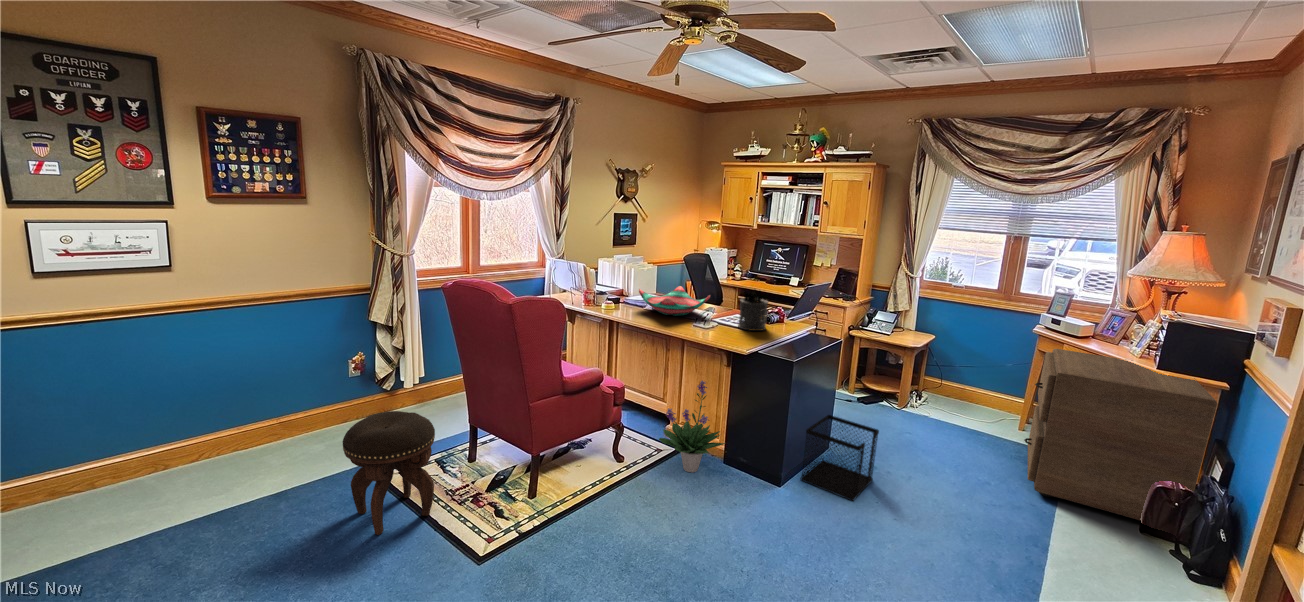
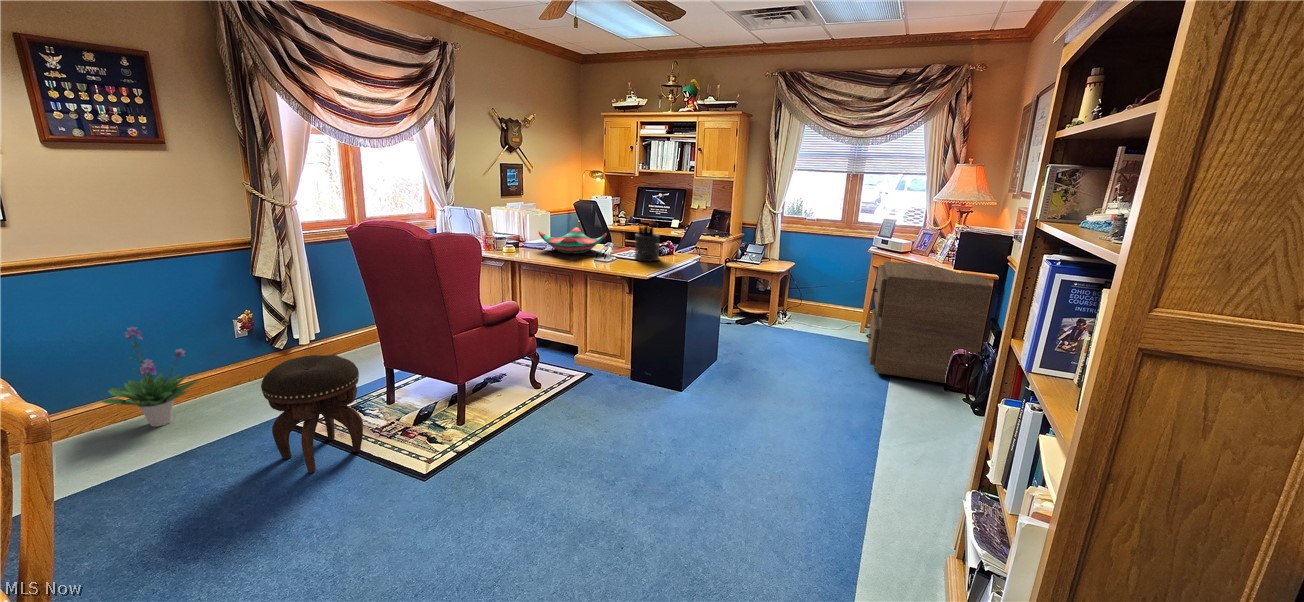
potted plant: present [659,381,725,472] -> present [101,327,198,427]
wastebasket: present [801,415,879,501] -> none [698,329,759,395]

